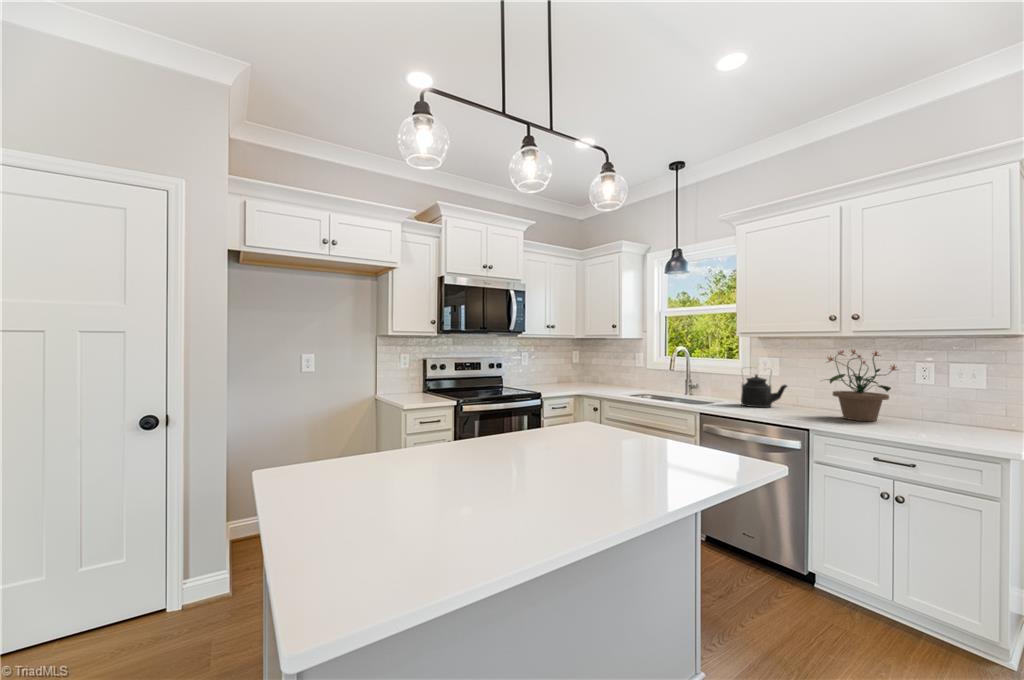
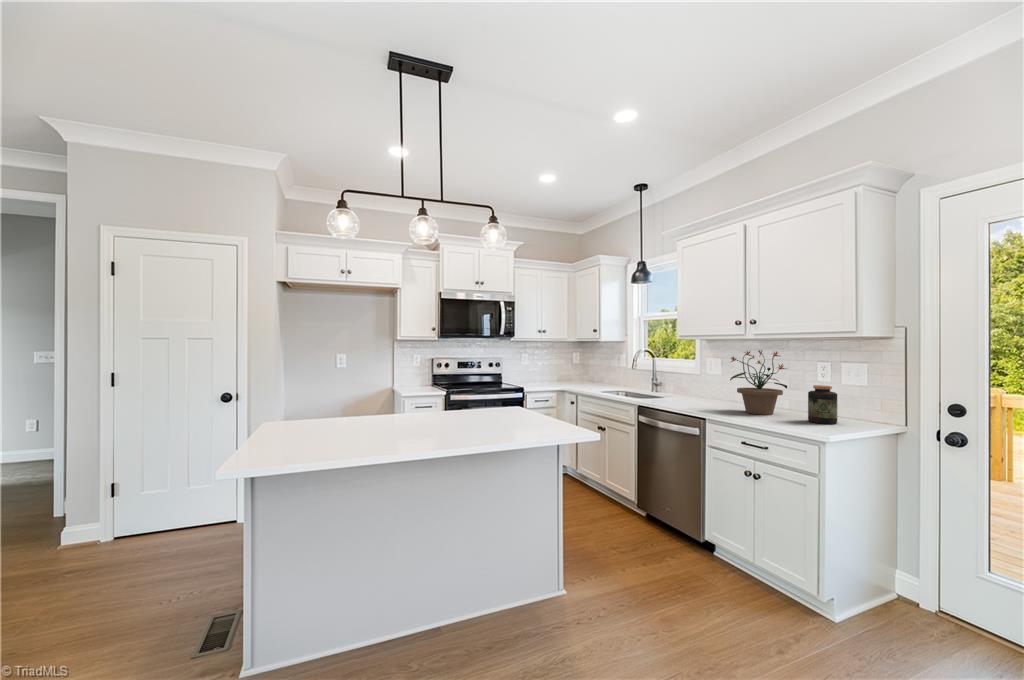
kettle: present [741,373,787,408] -> none [681,366,721,402]
jar: none [933,388,970,431] -> present [808,385,837,424]

